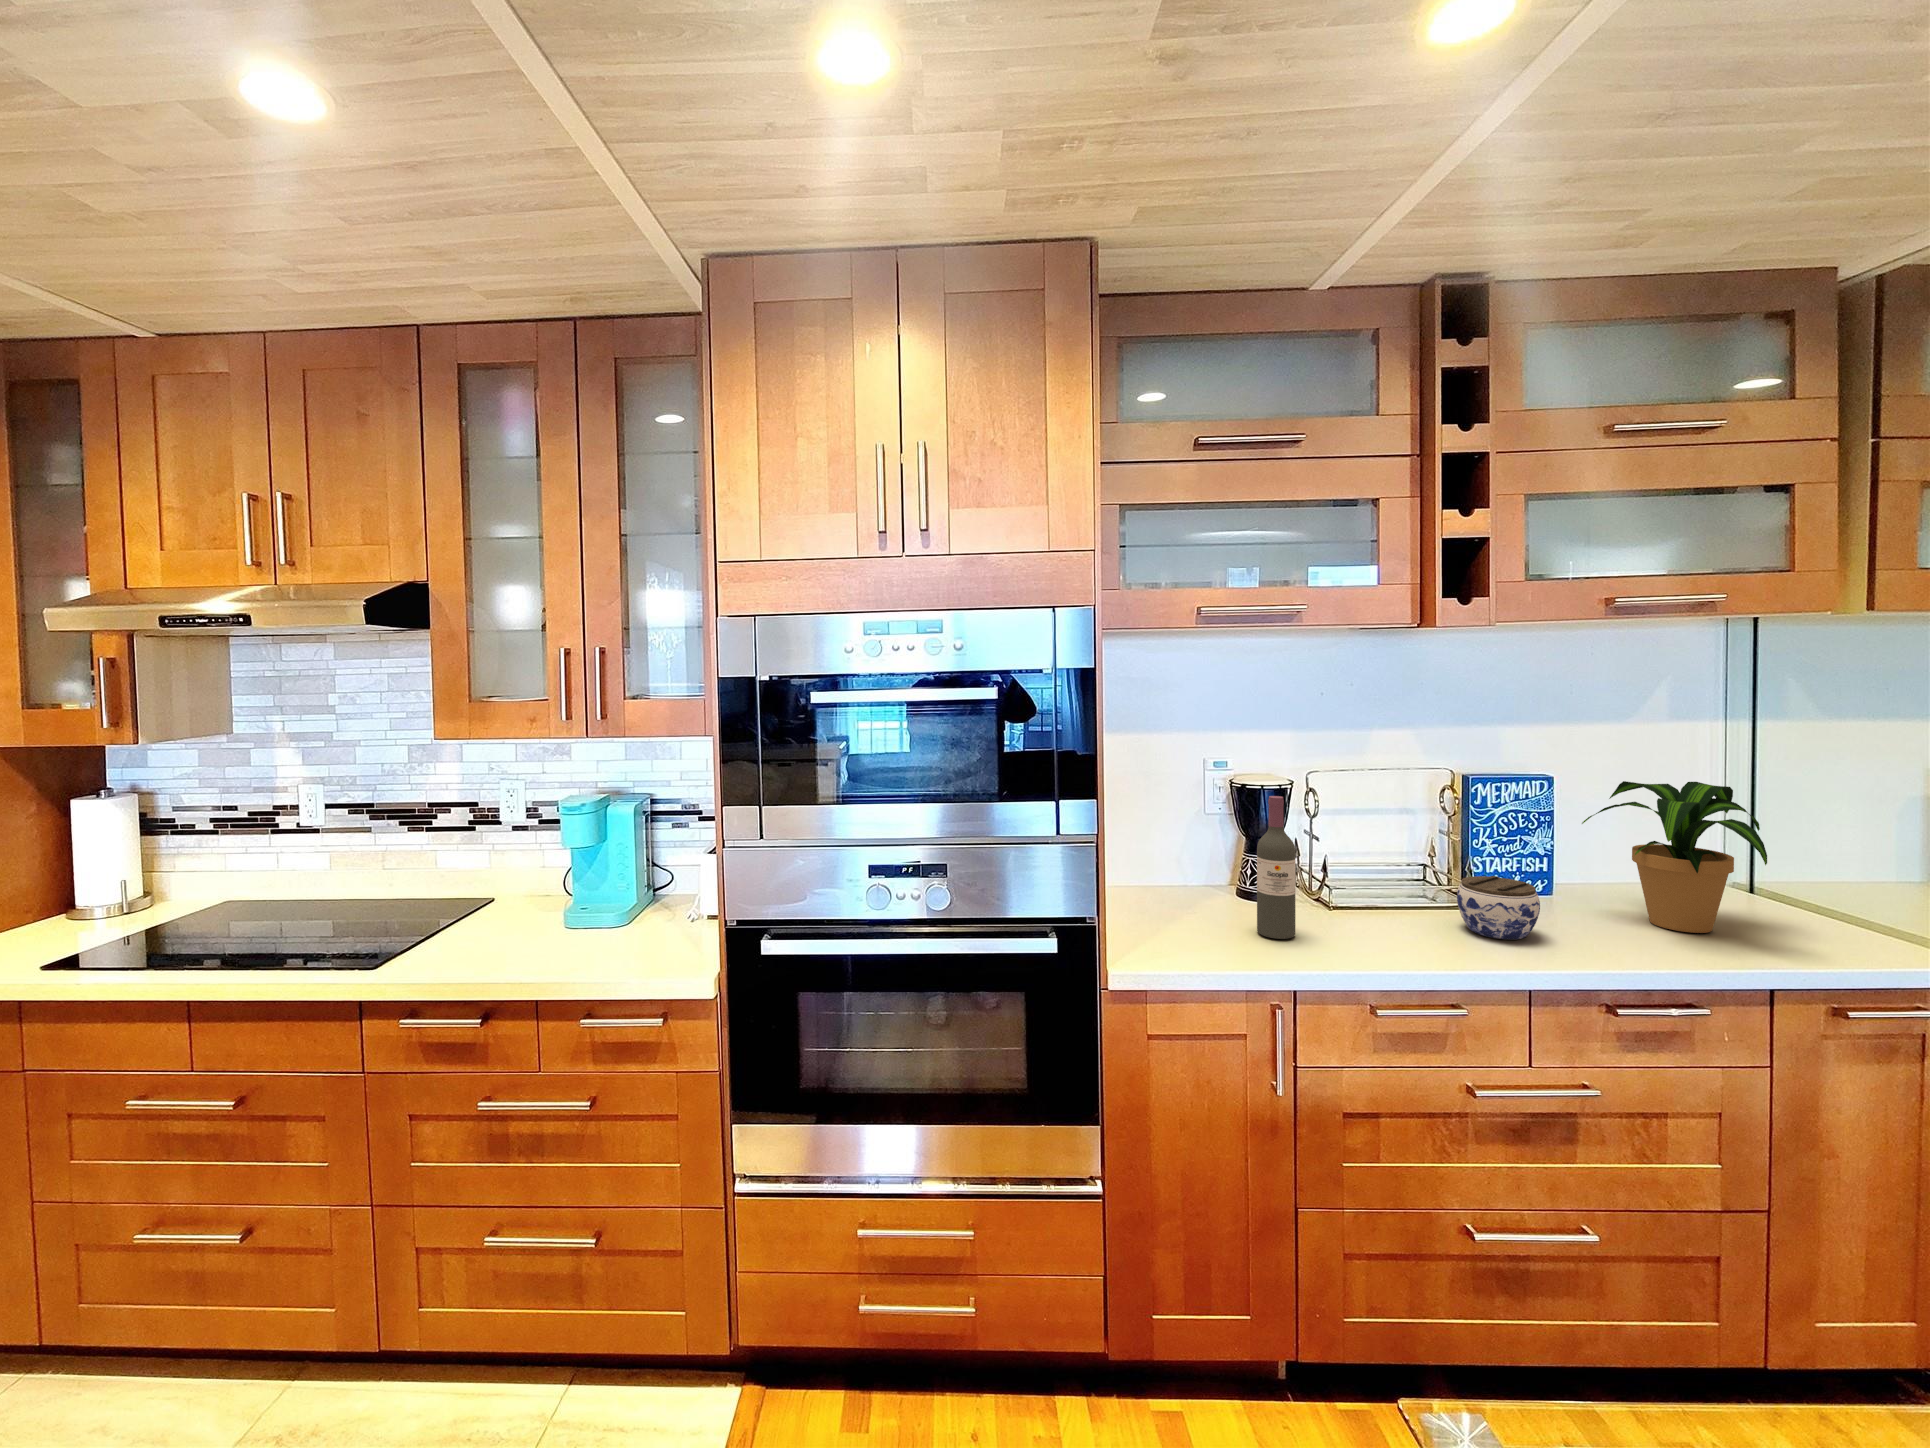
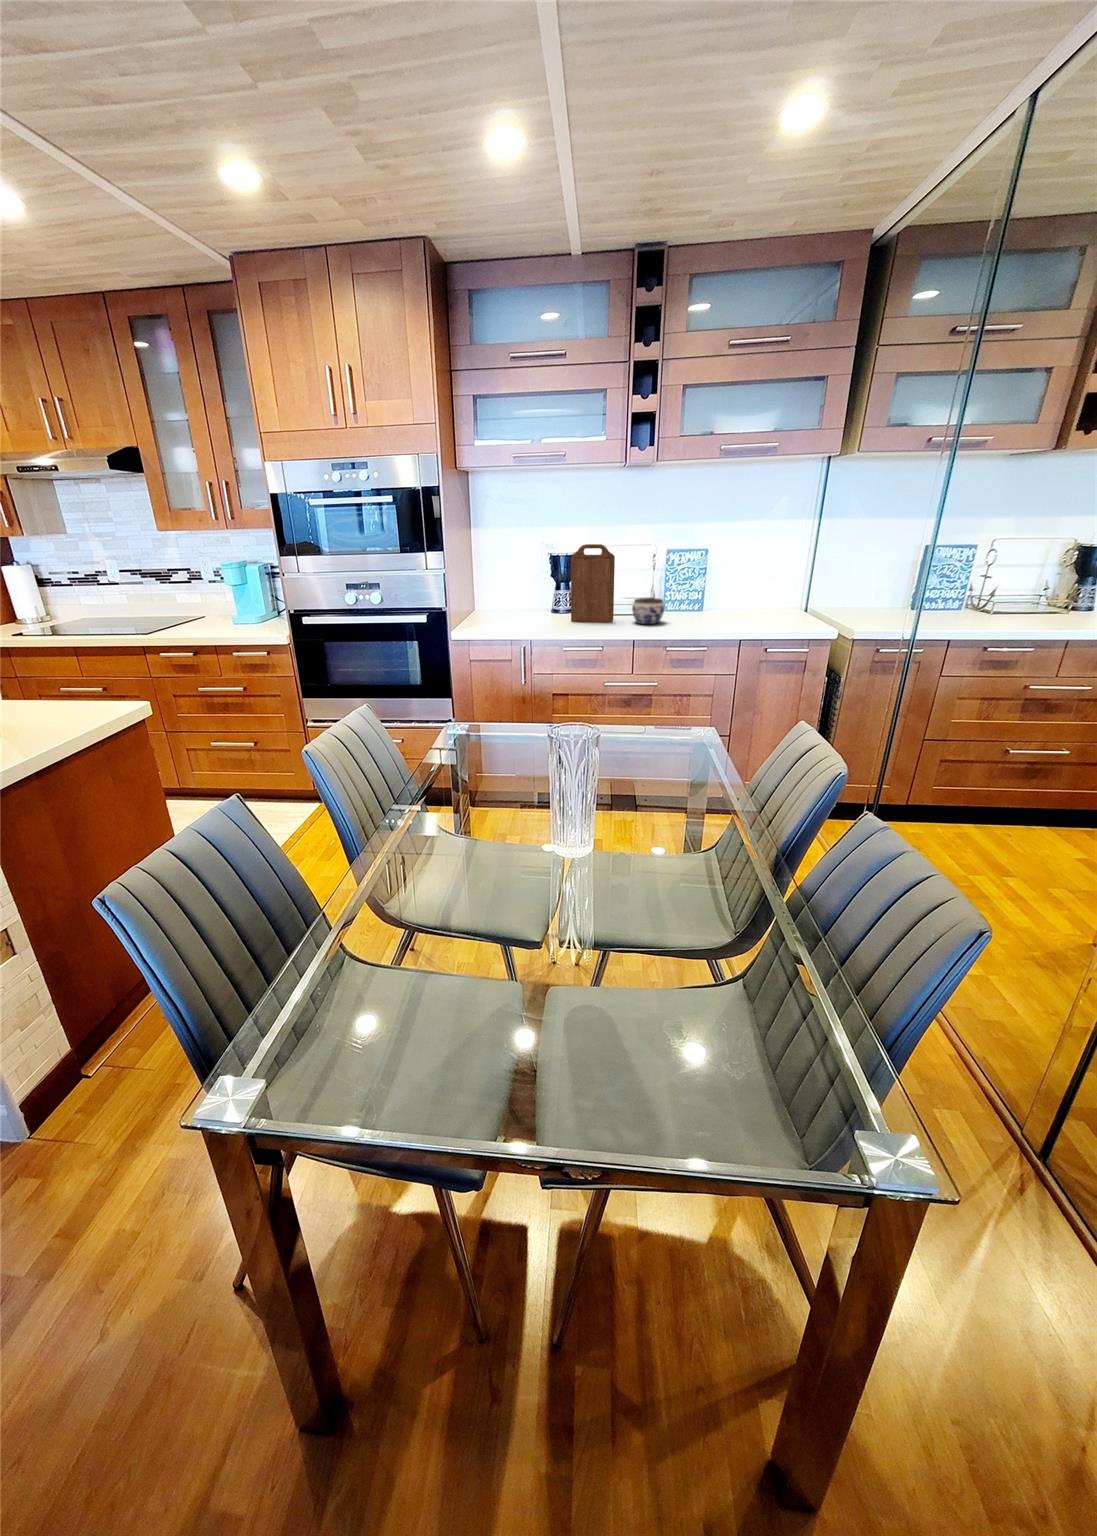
cutting board: none [1320,770,1421,931] -> present [571,544,615,622]
potted plant: present [1582,781,1767,933] -> none [701,551,773,623]
wine bottle: present [1257,796,1295,939] -> none [538,557,555,624]

